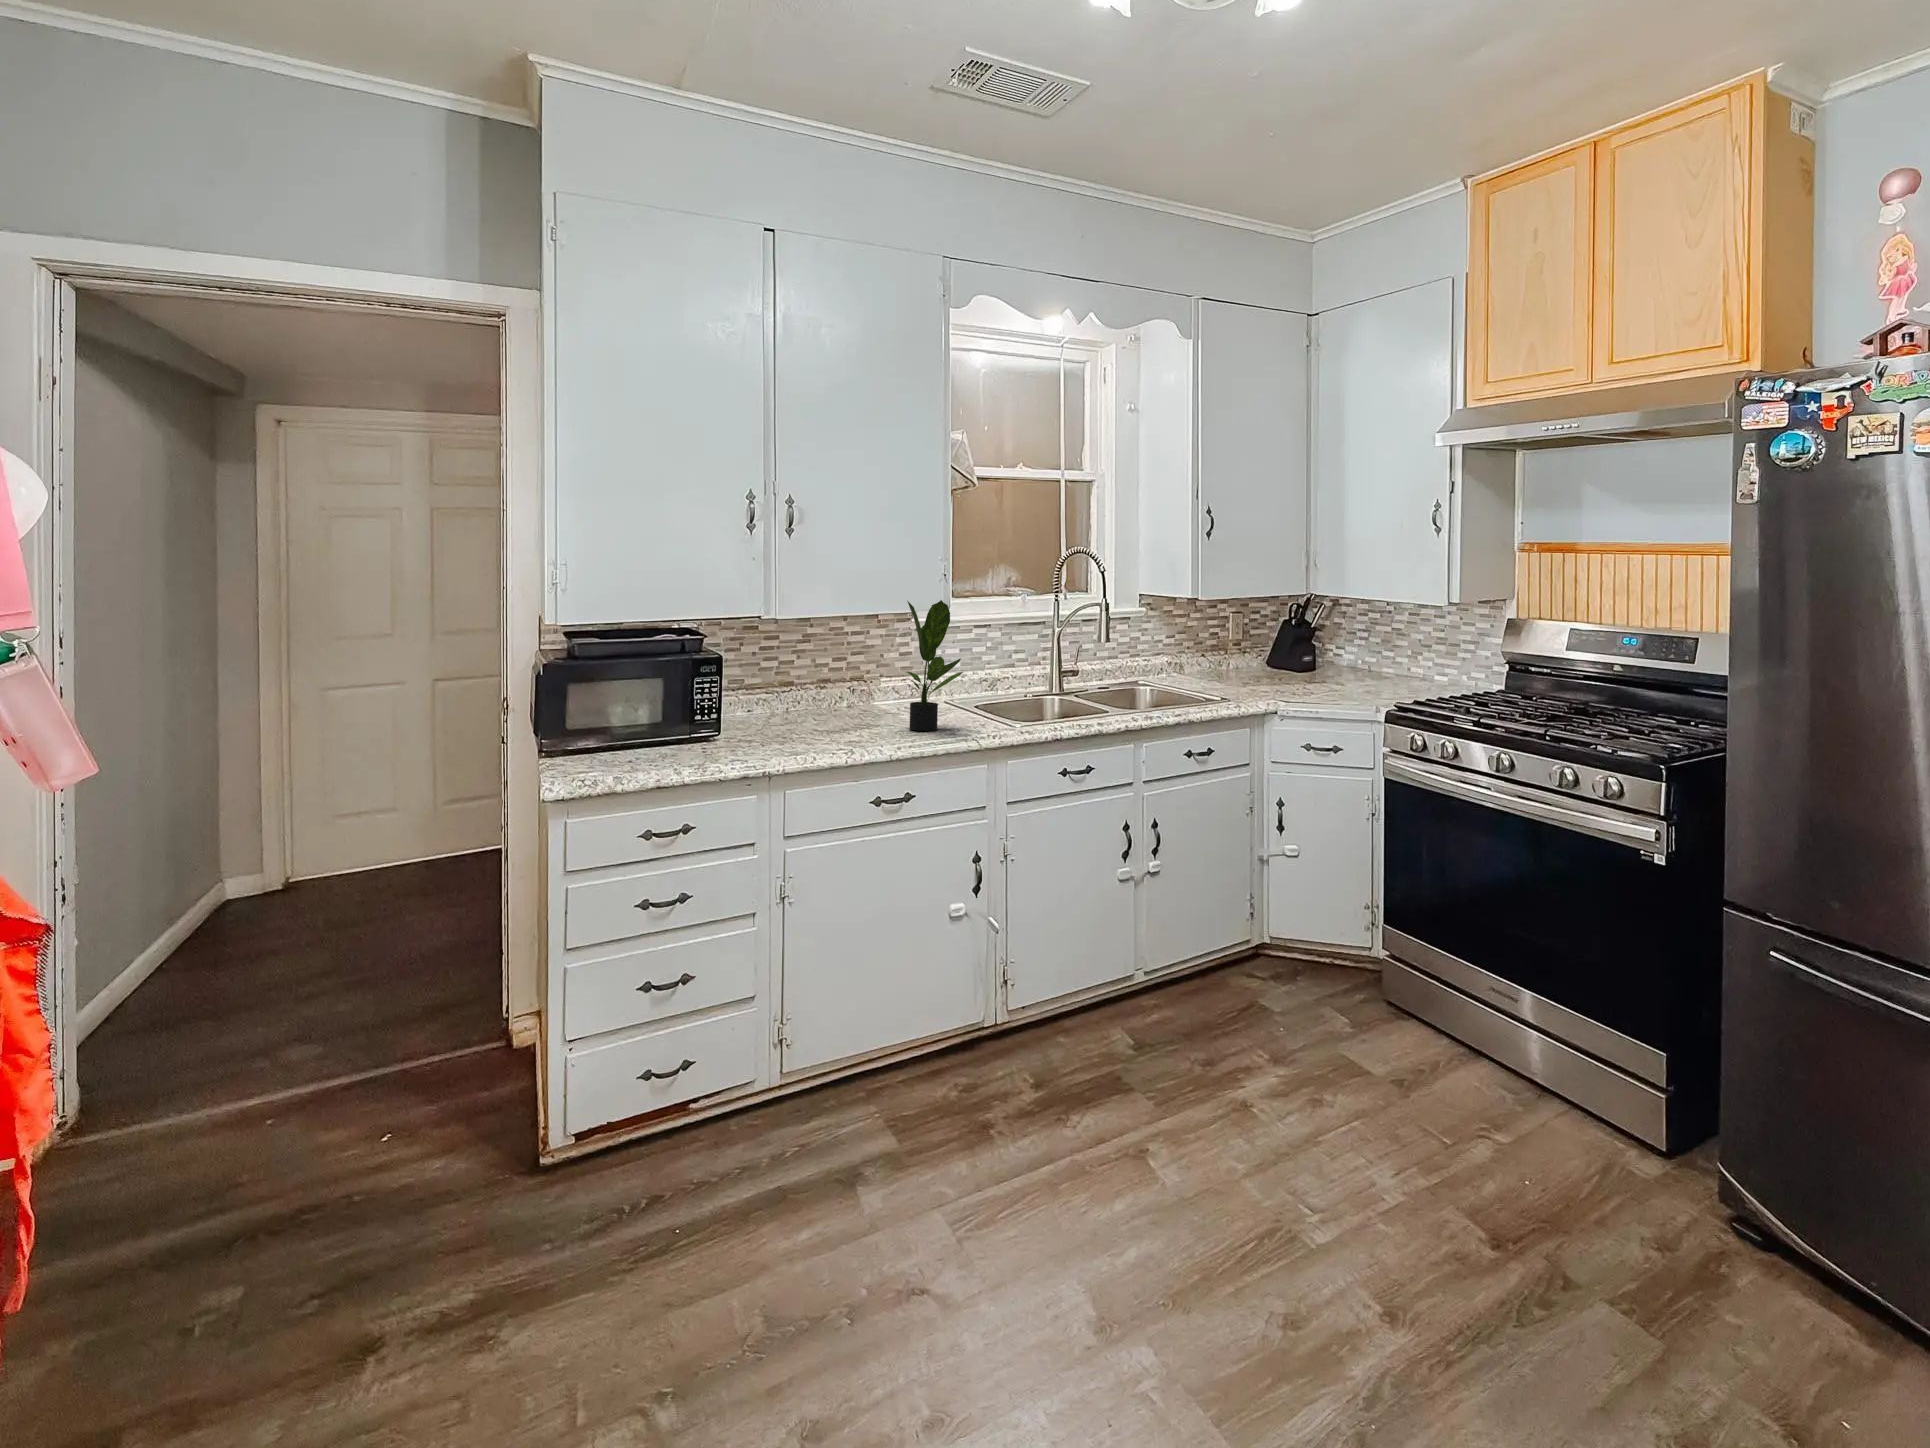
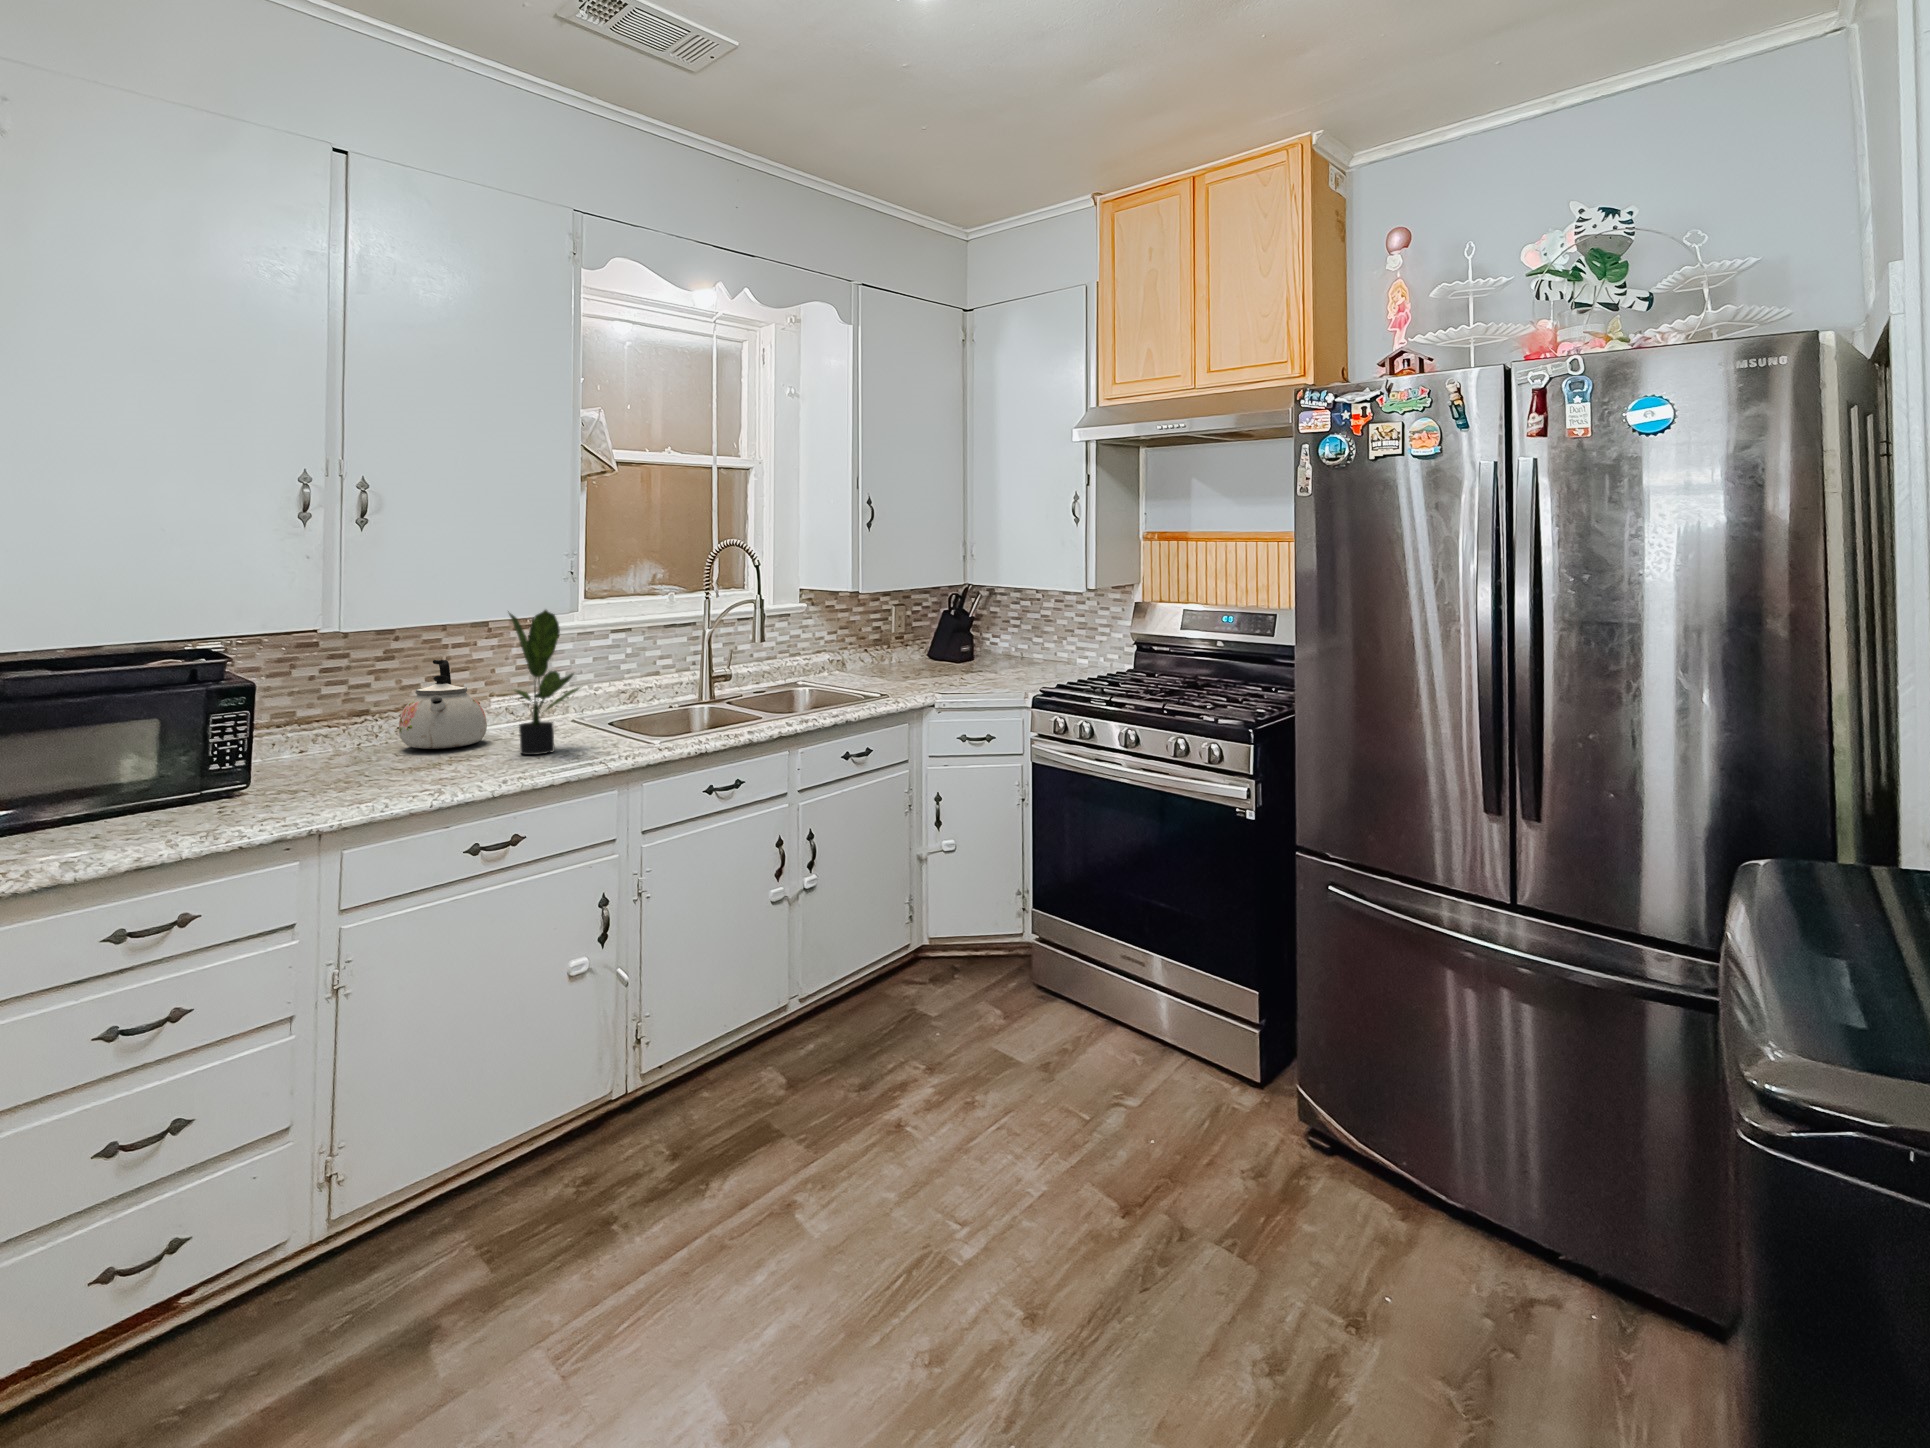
kettle: none [812,642,879,720] -> present [399,660,487,749]

